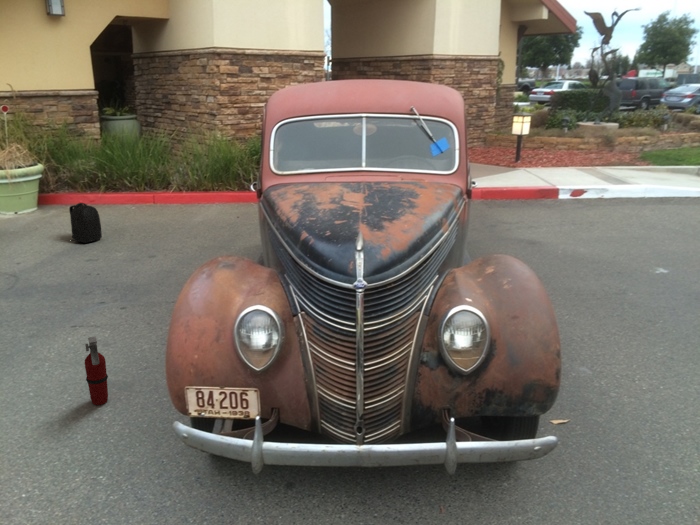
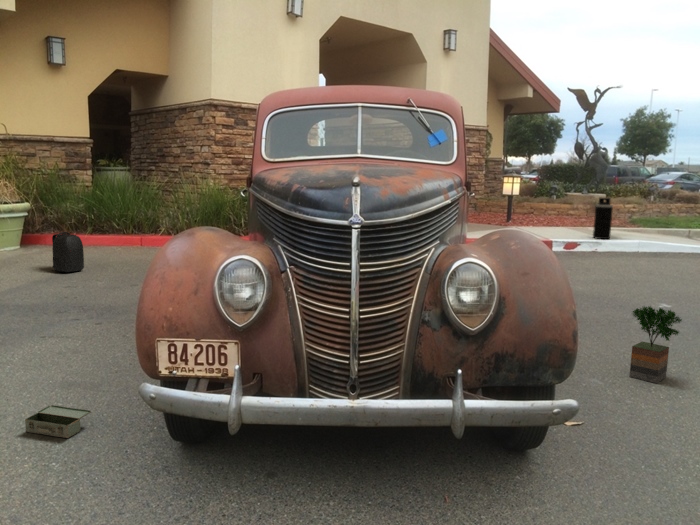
trash can: none [600,142,622,184] -> present [593,197,613,239]
potted tree: none [614,305,666,378] -> present [630,306,682,383]
fire extinguisher: present [85,337,108,405] -> none [47,318,72,397]
toolbox: none [73,419,130,453] -> present [25,405,91,438]

